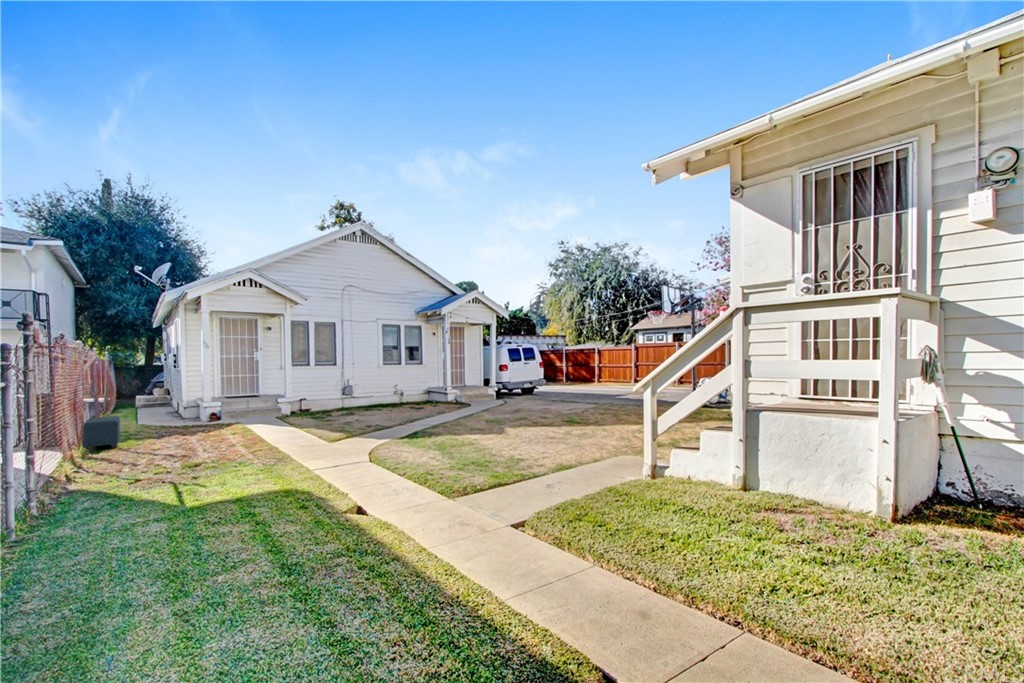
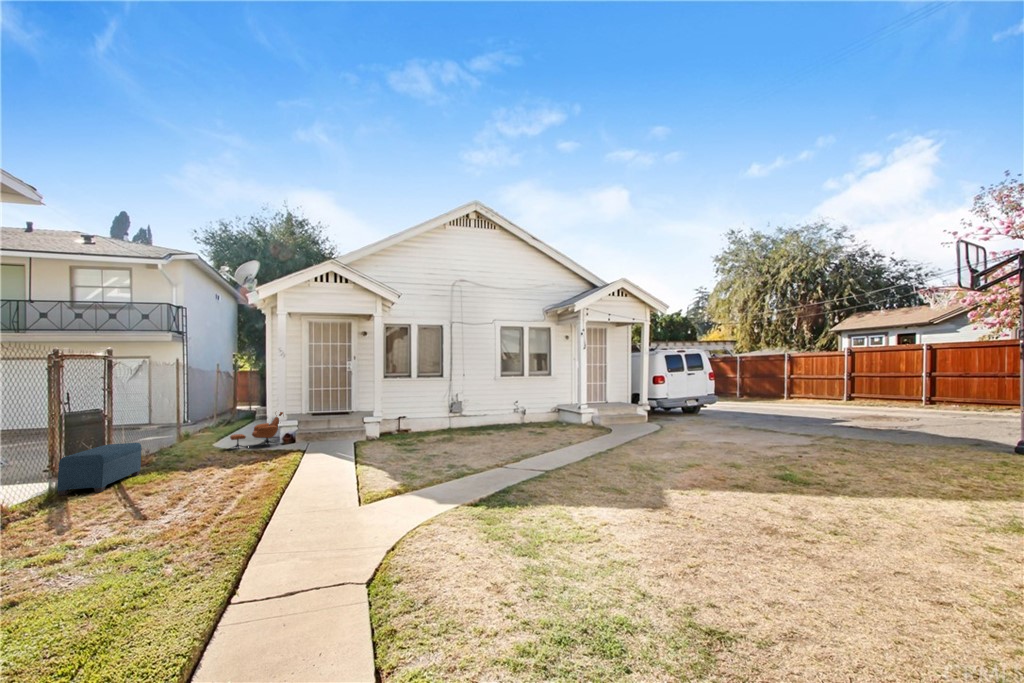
lounge chair: none [158,394,206,427] -> present [230,412,283,449]

